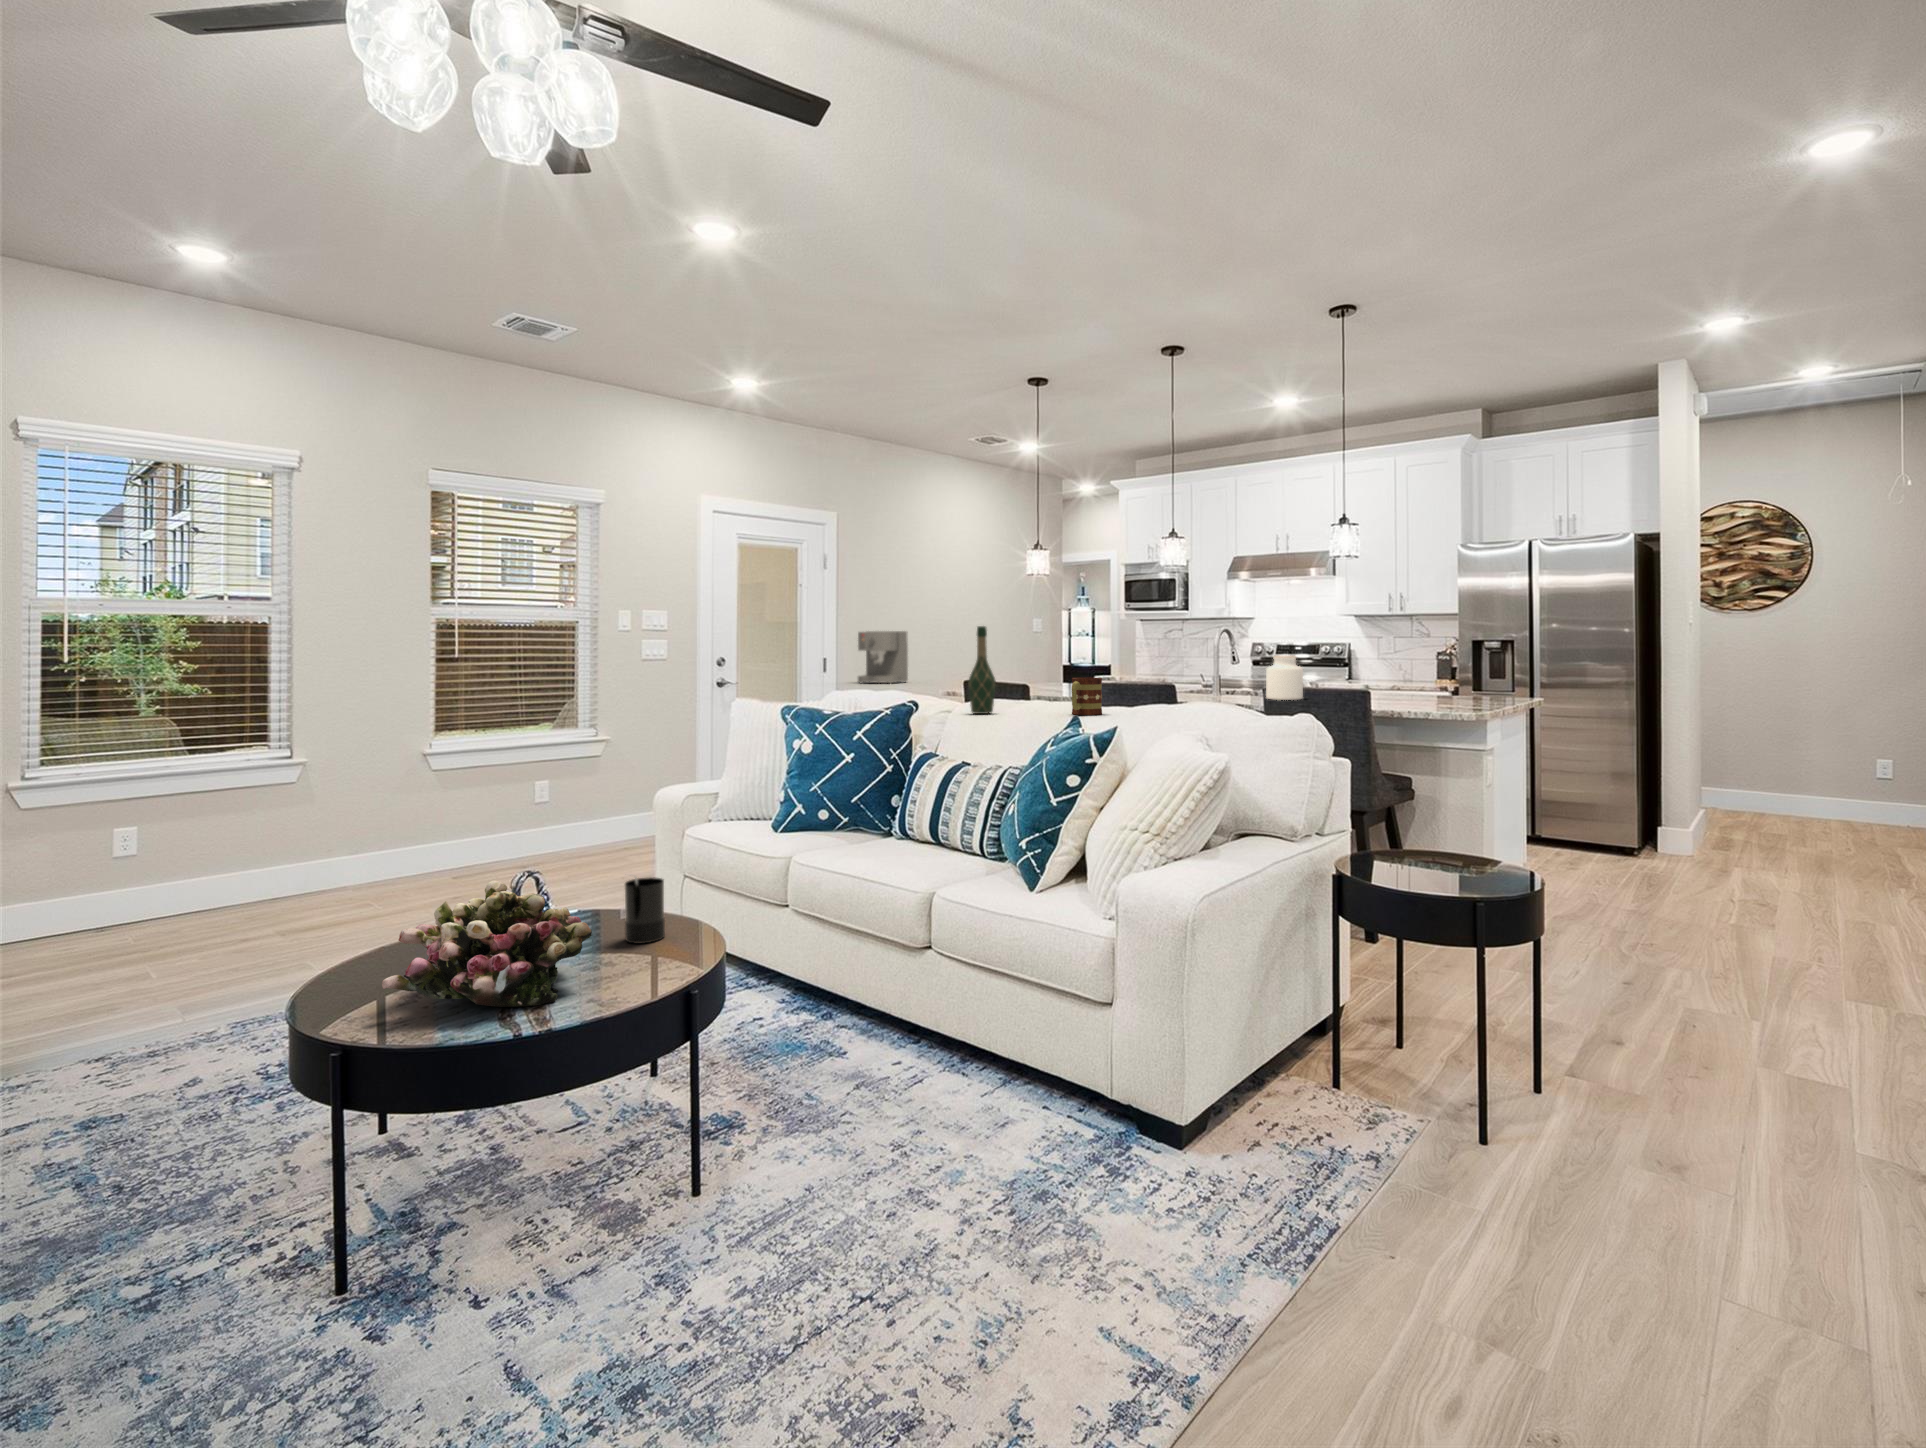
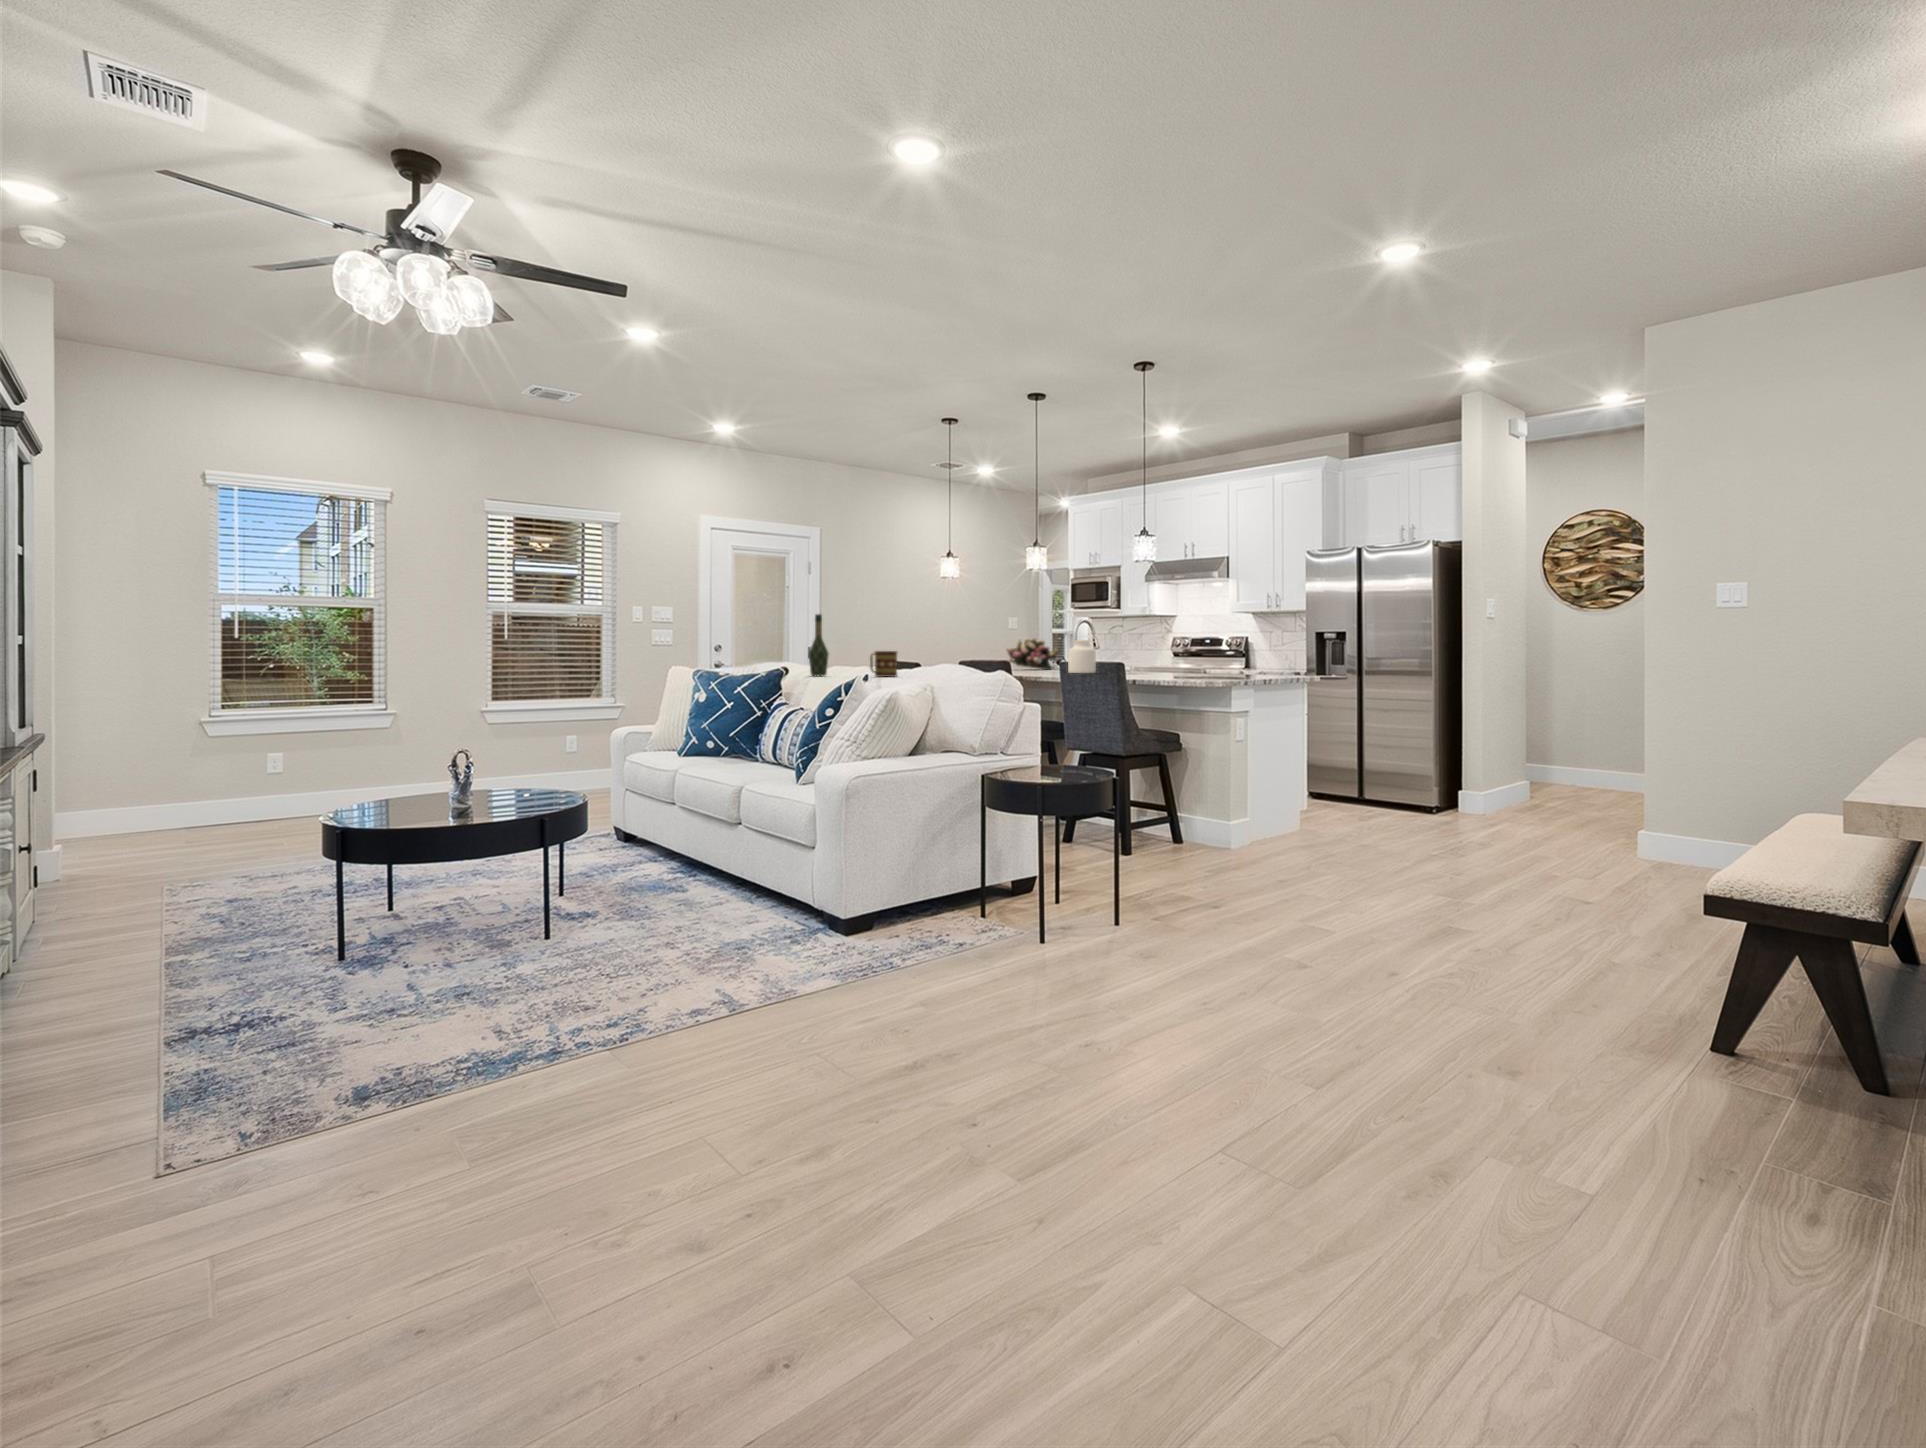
coffee maker: present [858,631,908,683] -> none [827,625,870,668]
candle: present [625,876,665,944] -> none [532,761,558,801]
flower arrangement: present [382,881,592,1007] -> present [1006,638,1058,670]

